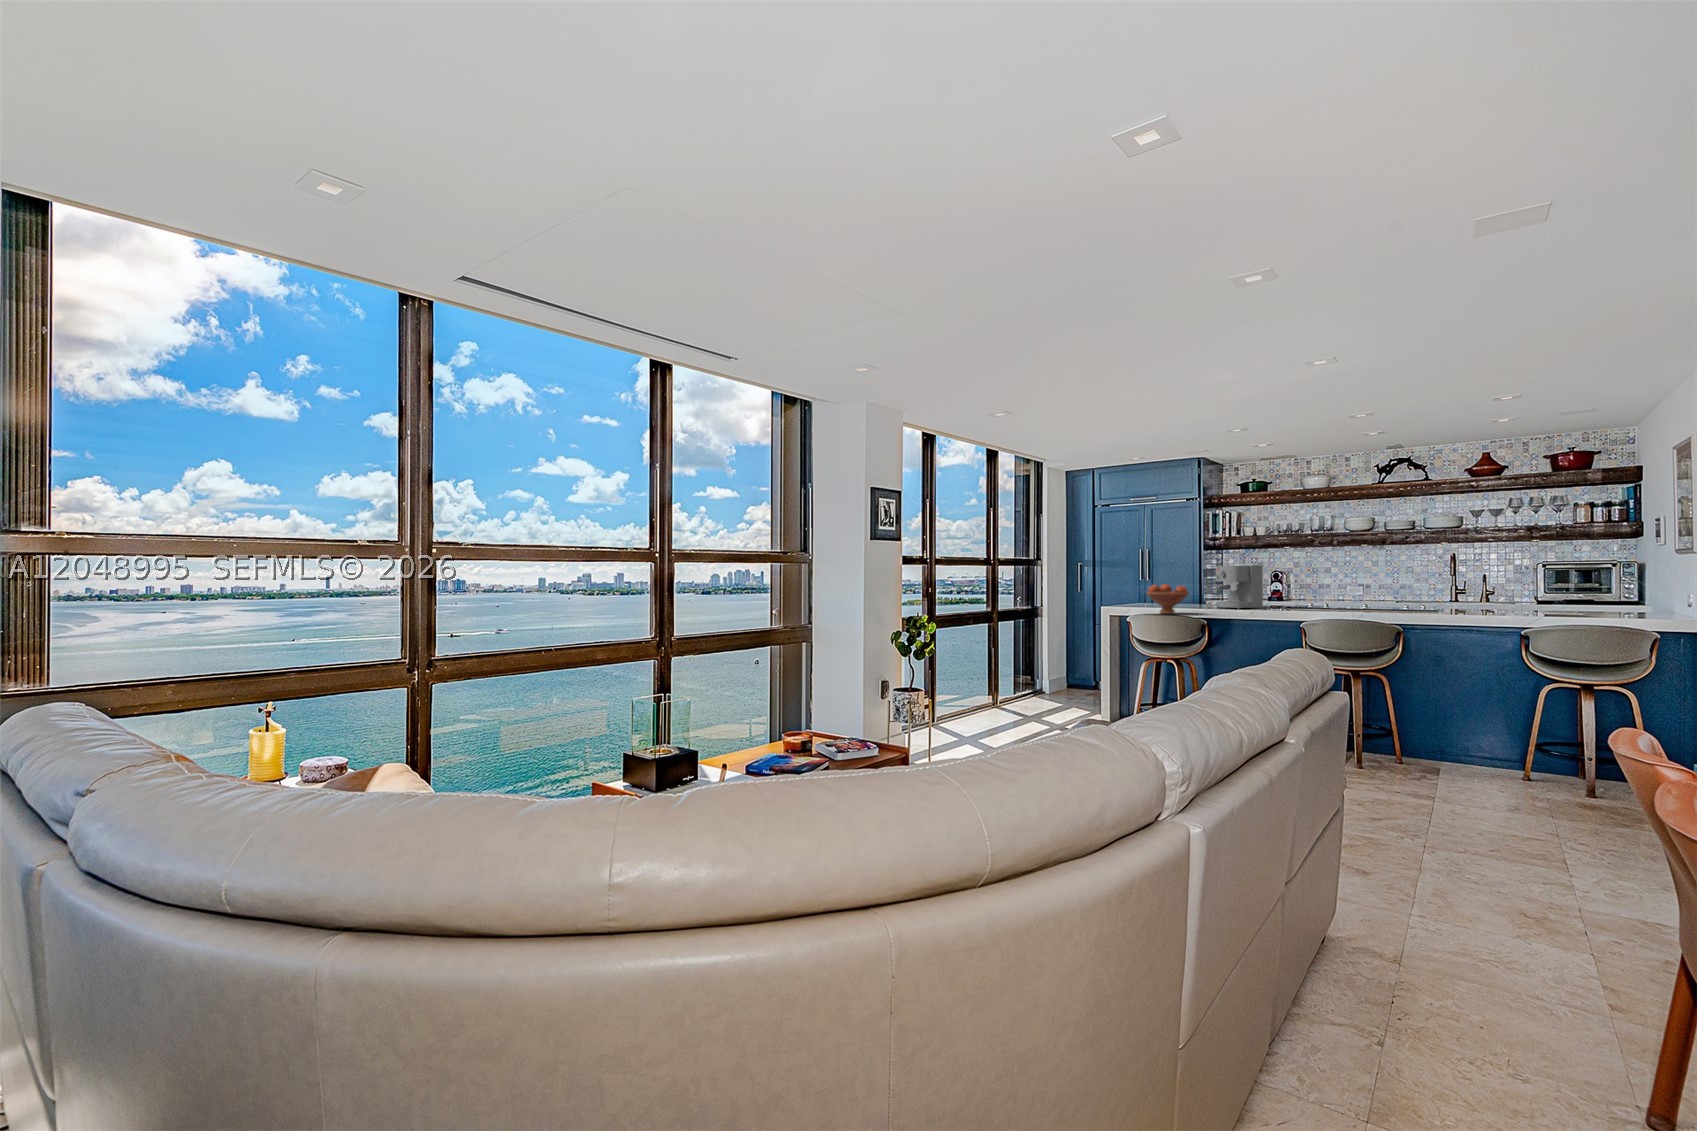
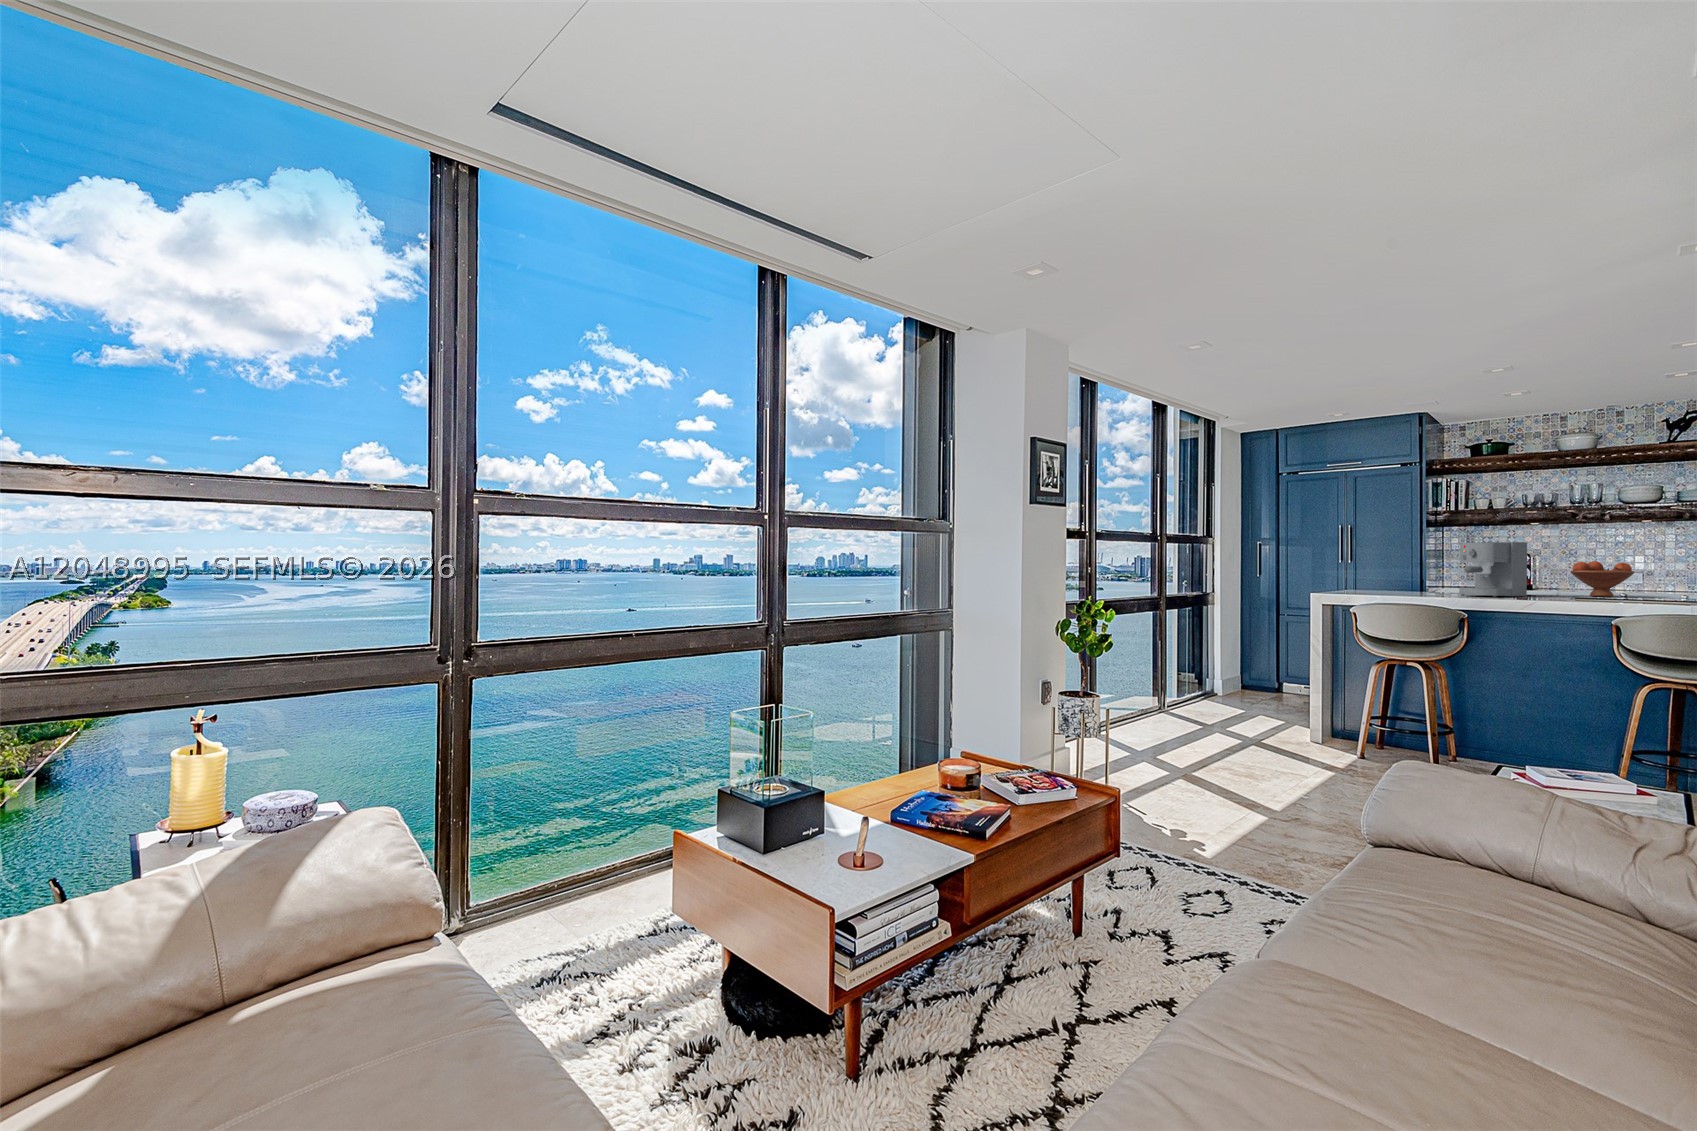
fruit bowl: present [1147,584,1189,614] -> present [1570,561,1635,597]

